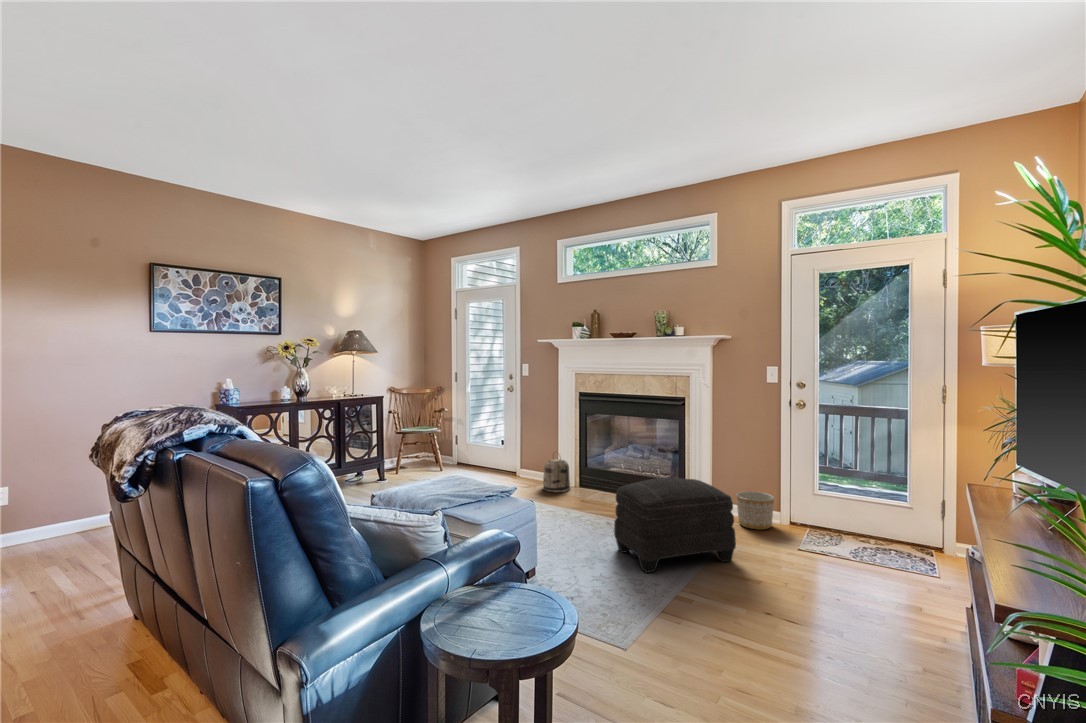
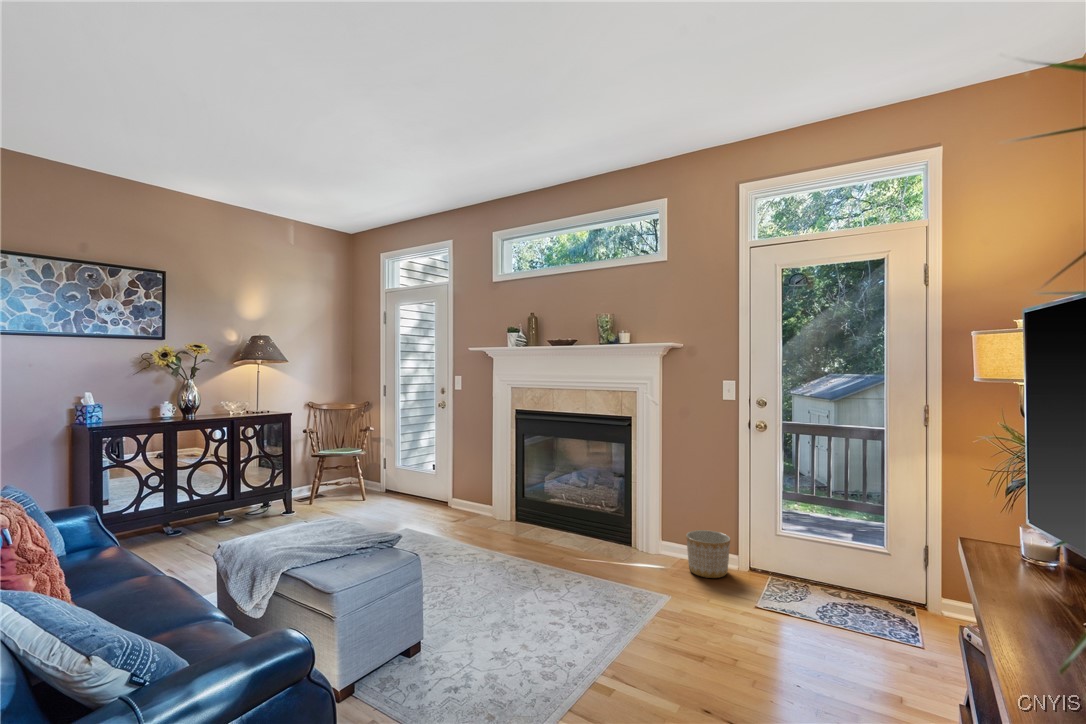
basket: present [543,458,570,492] -> none [471,479,503,528]
ottoman: present [614,477,736,573] -> none [528,516,673,640]

